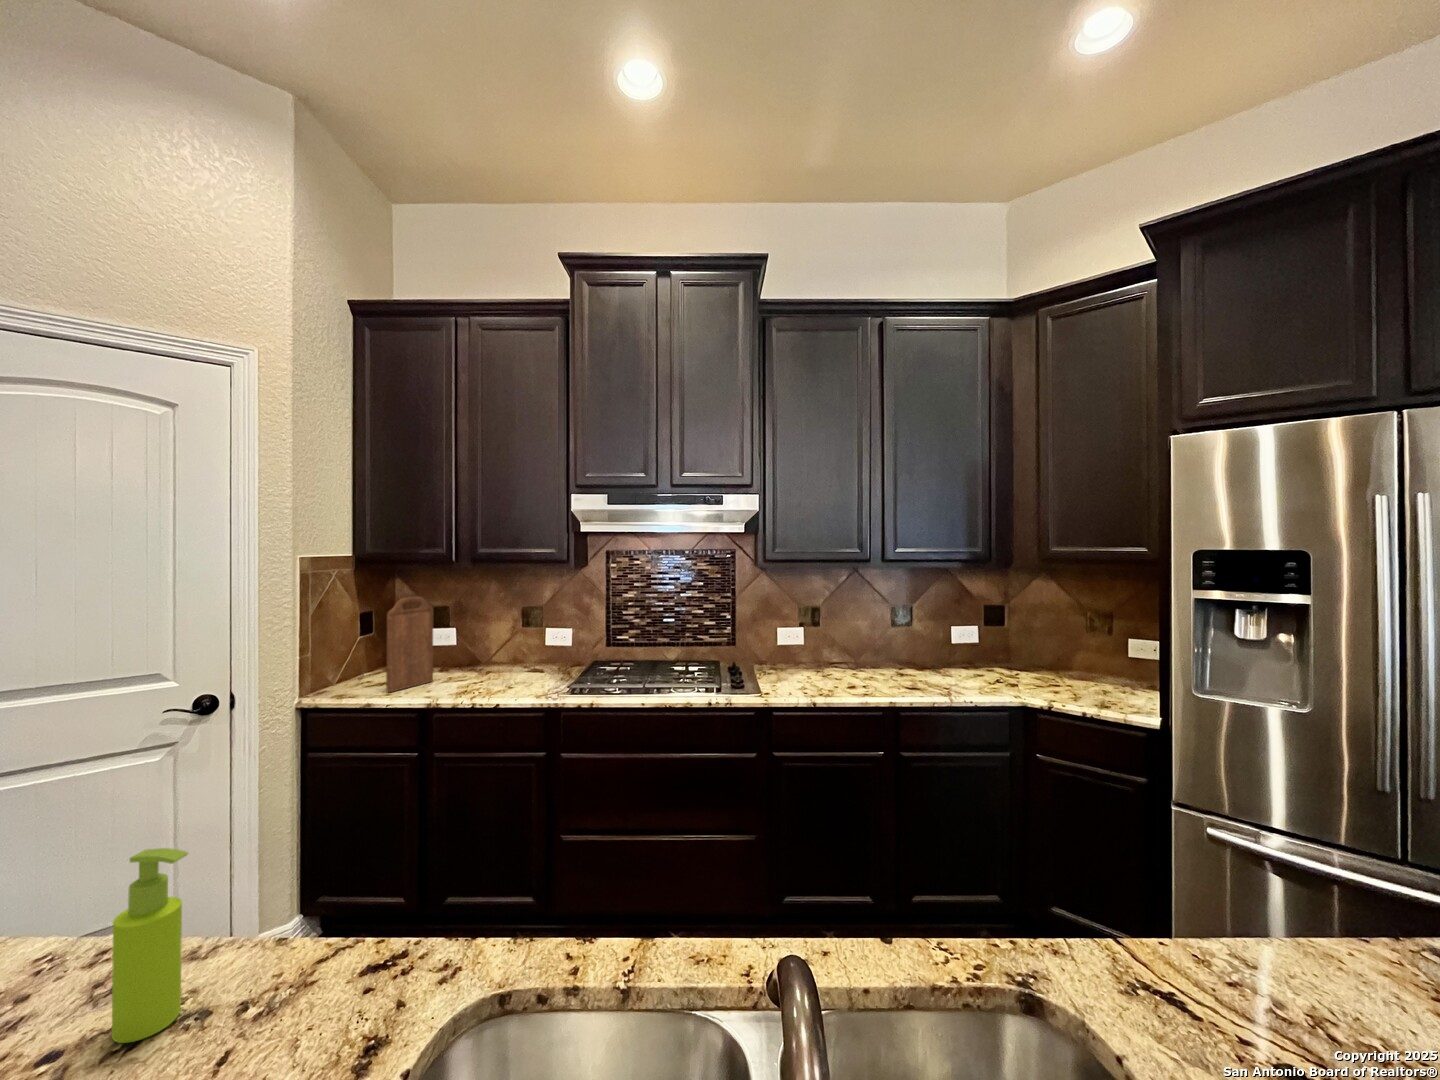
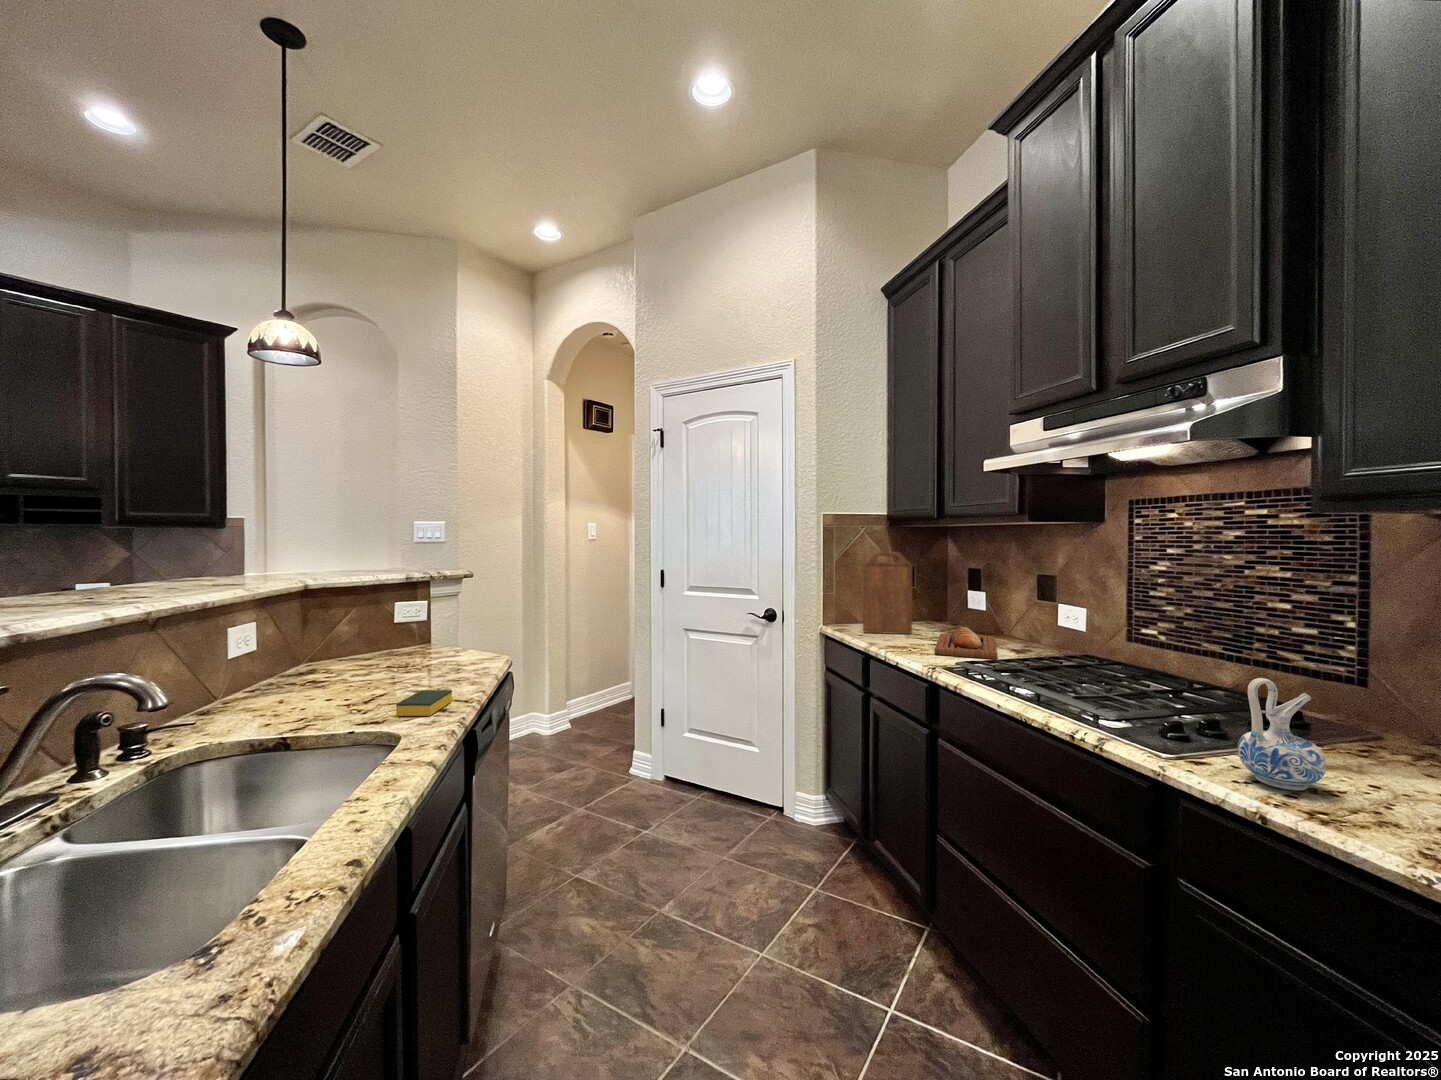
ceramic pitcher: none [782,646,811,694] -> present [1237,678,1326,790]
bread loaf: none [467,662,559,689] -> present [934,627,997,659]
soap dispenser: present [112,848,188,1043] -> none [427,615,450,689]
sponge: none [277,954,414,1037] -> present [396,690,452,716]

